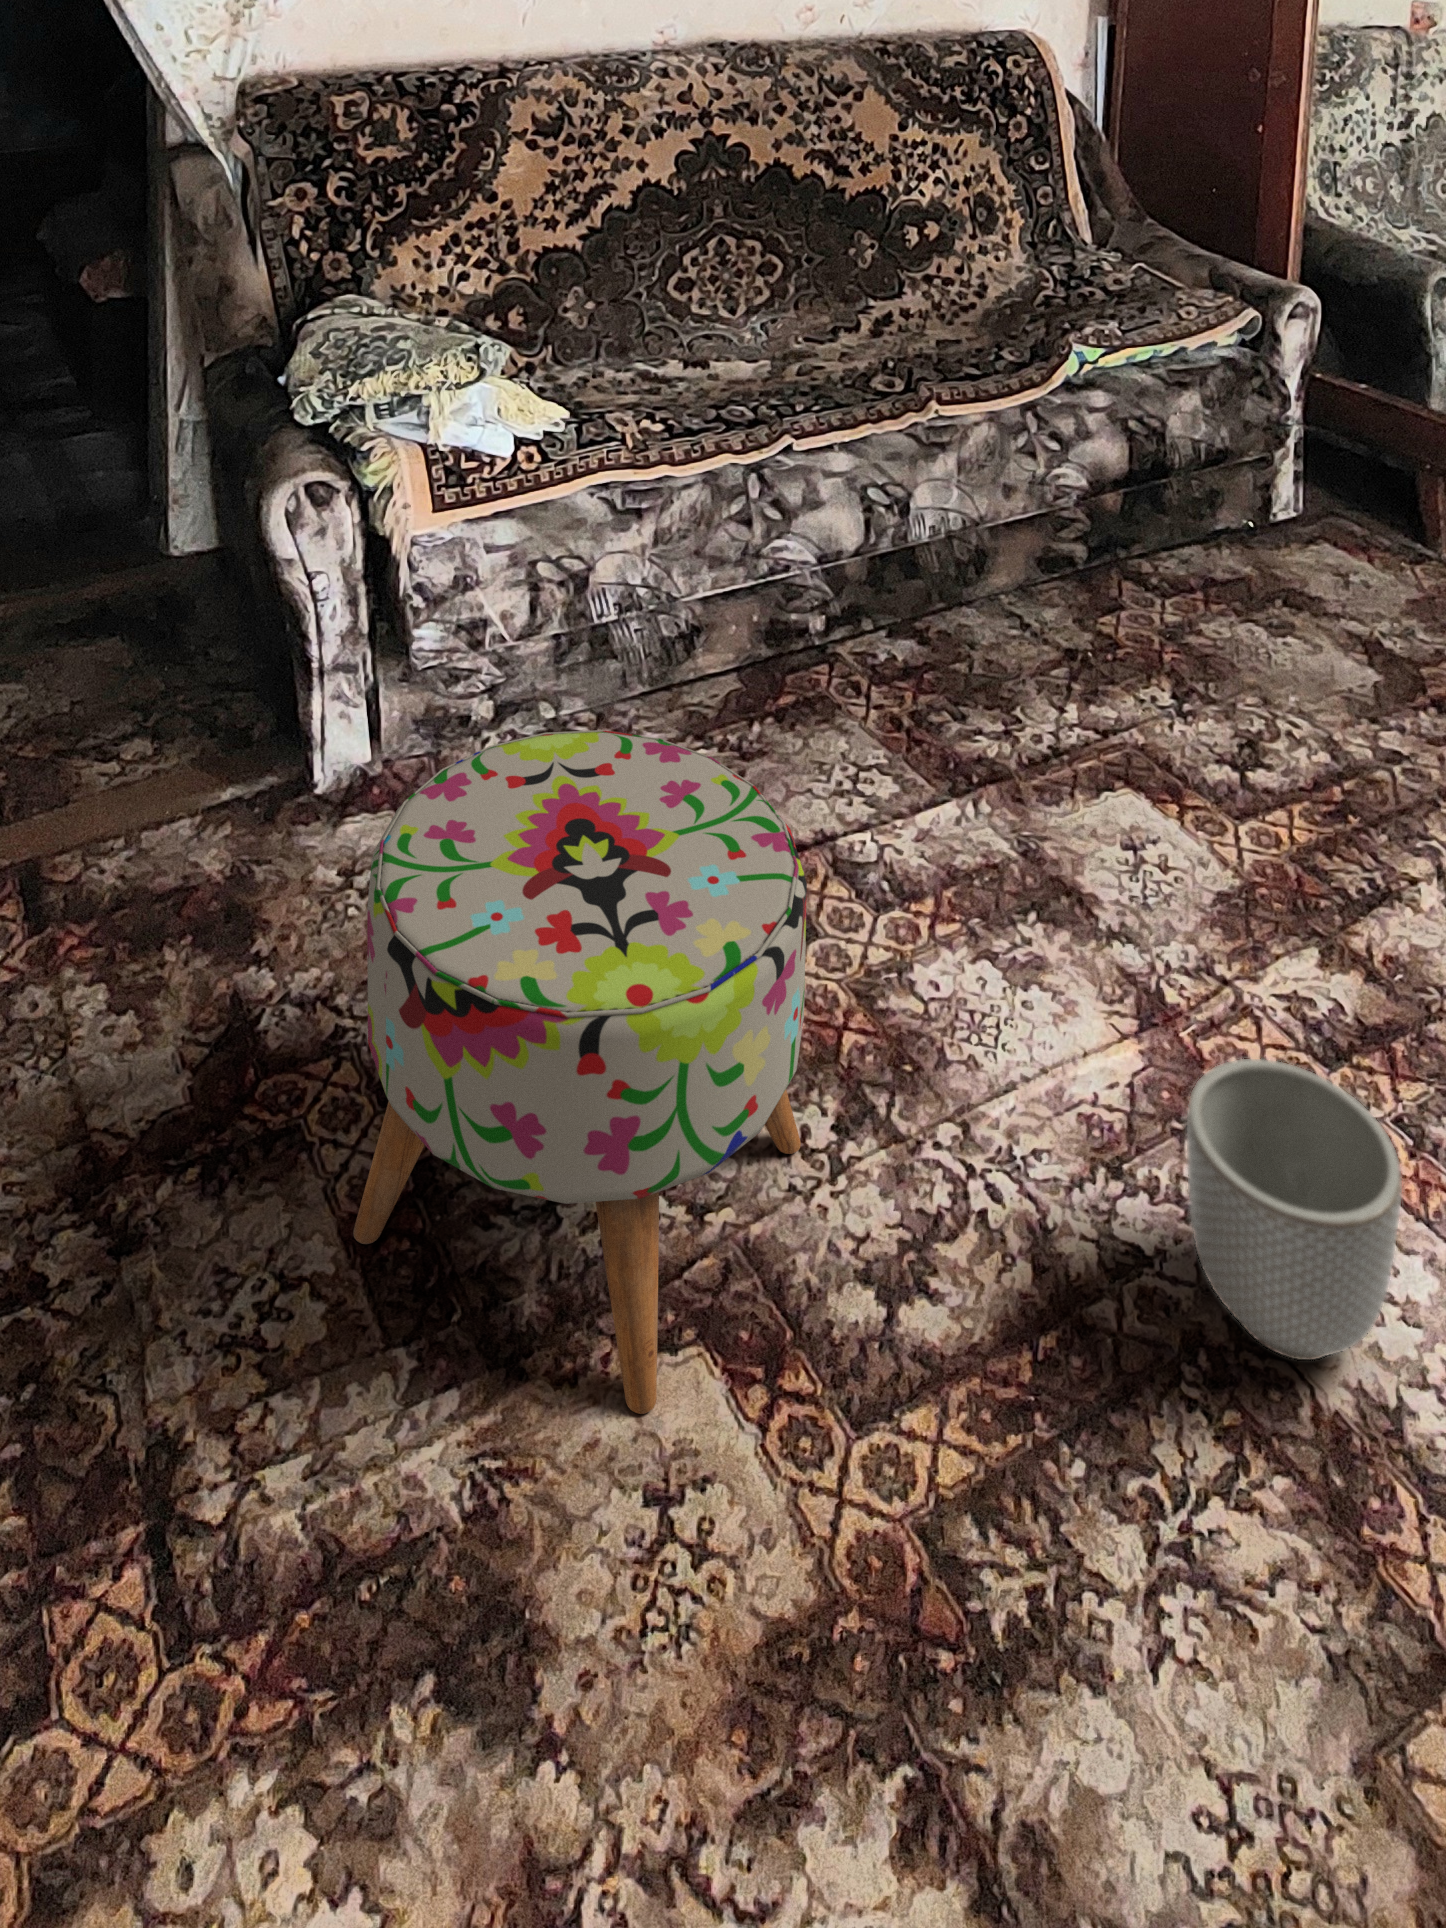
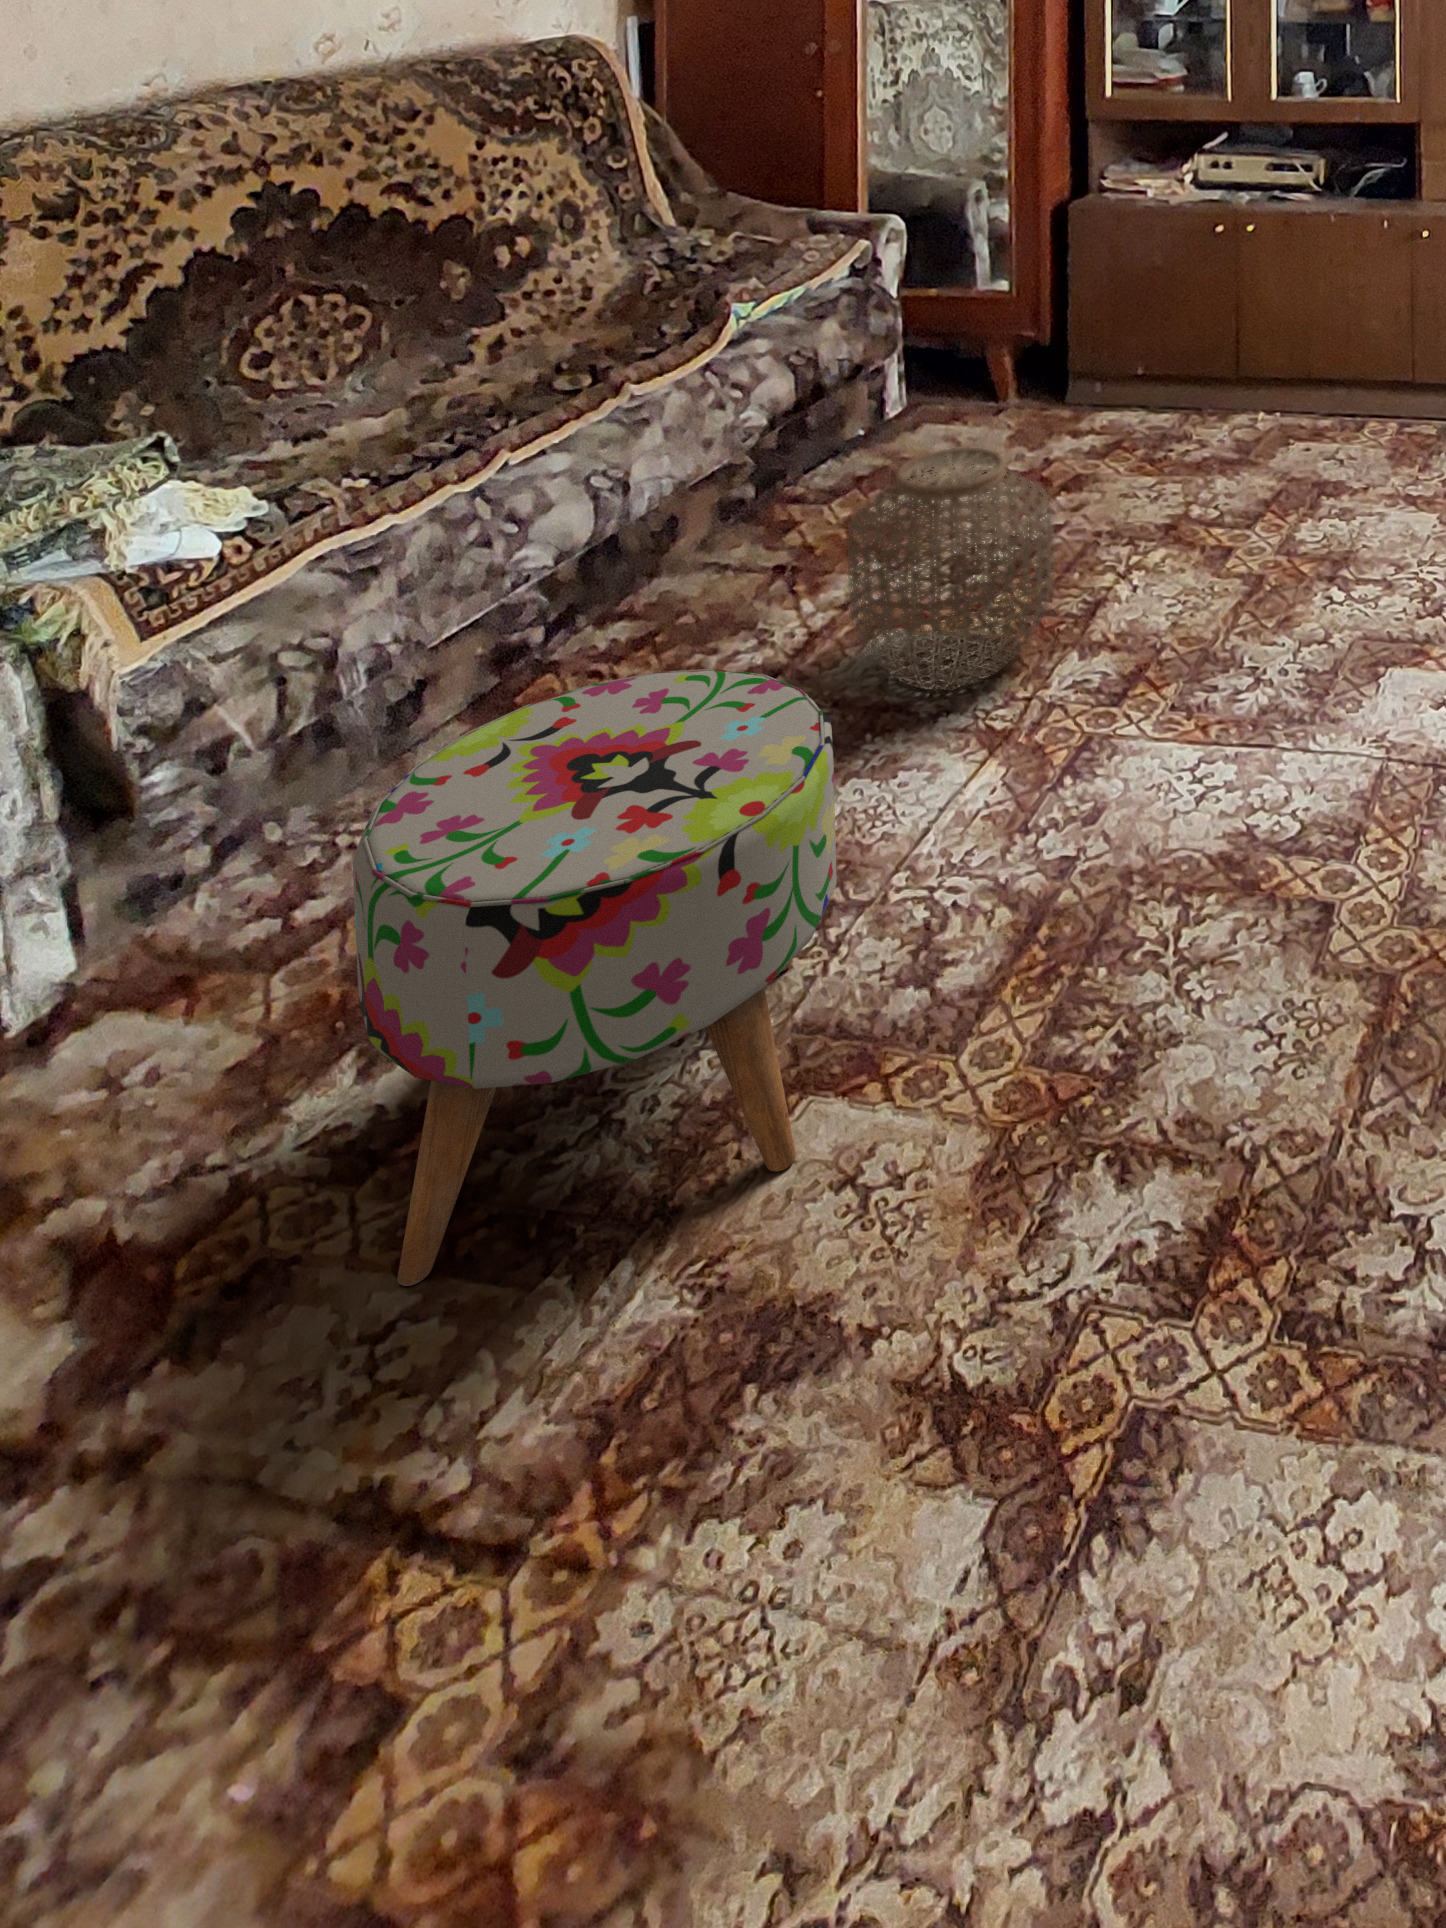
woven basket: none [1055,607,1312,917] -> present [848,447,1055,690]
planter: present [1187,1059,1402,1360] -> none [1094,666,1234,850]

